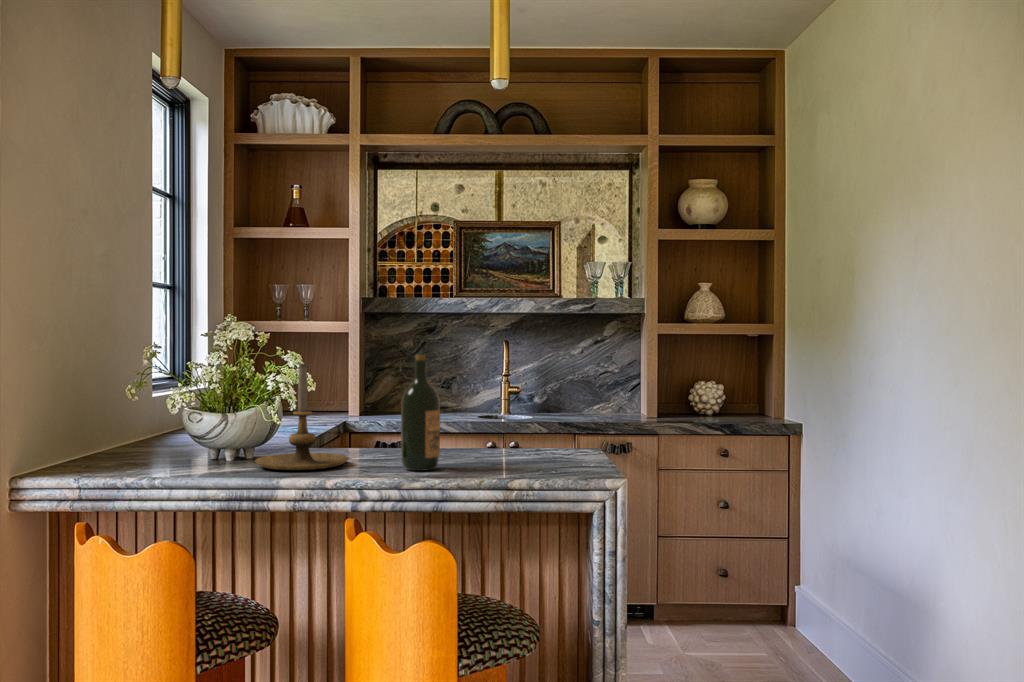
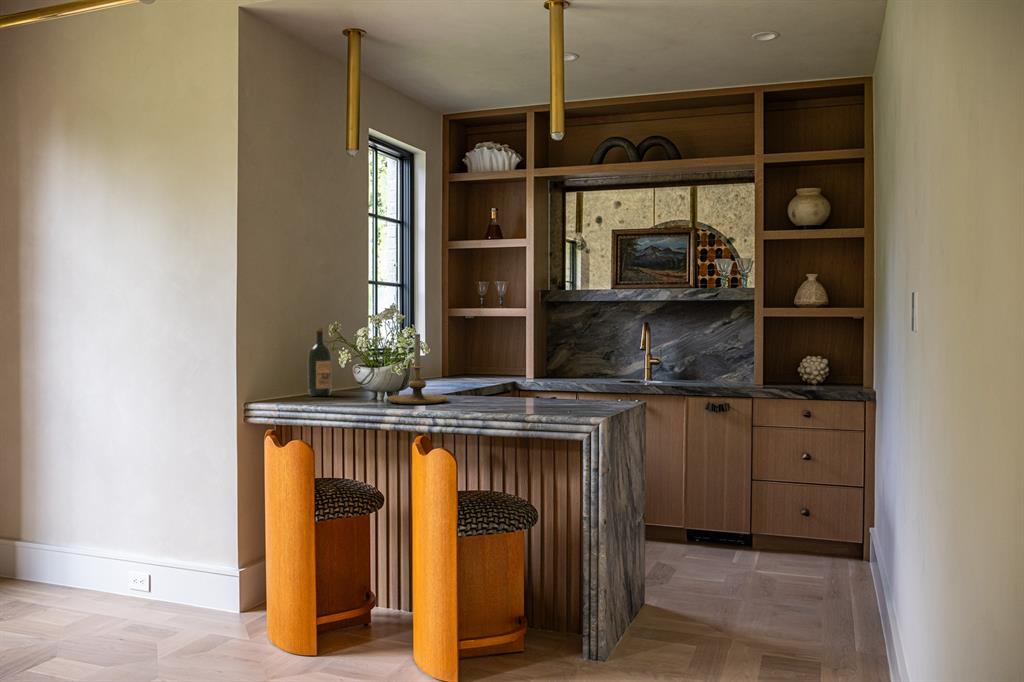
wine bottle: present [401,355,440,471] -> present [308,328,332,396]

